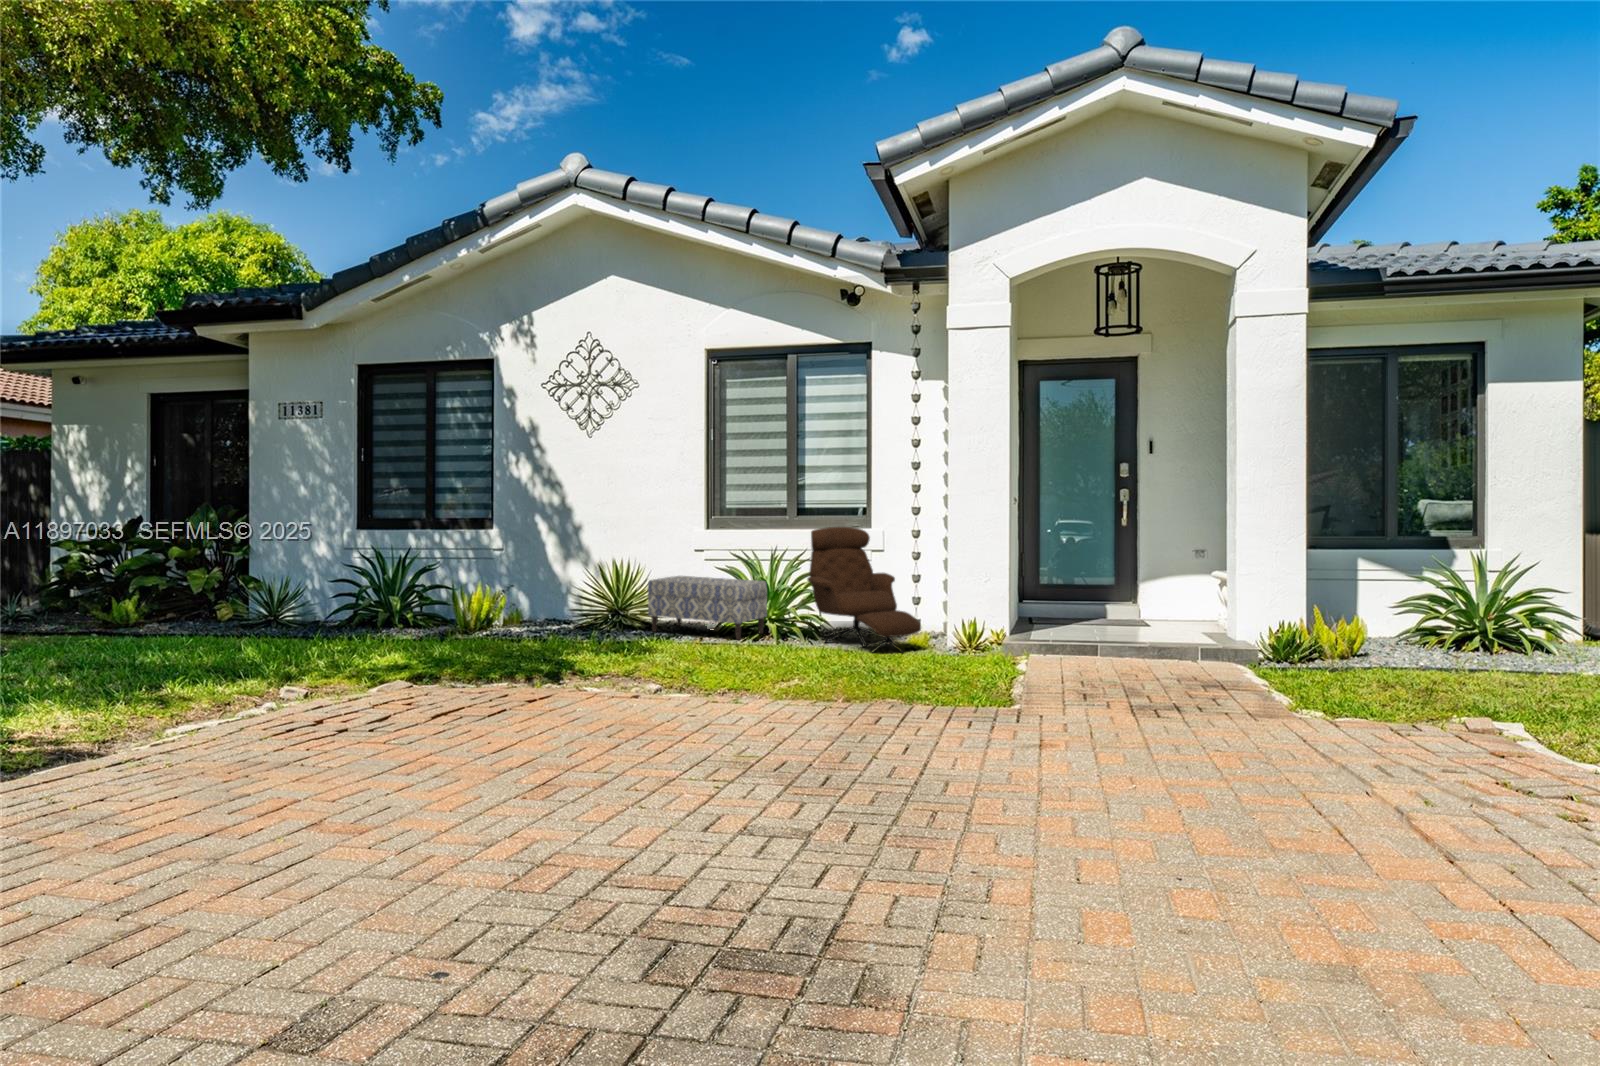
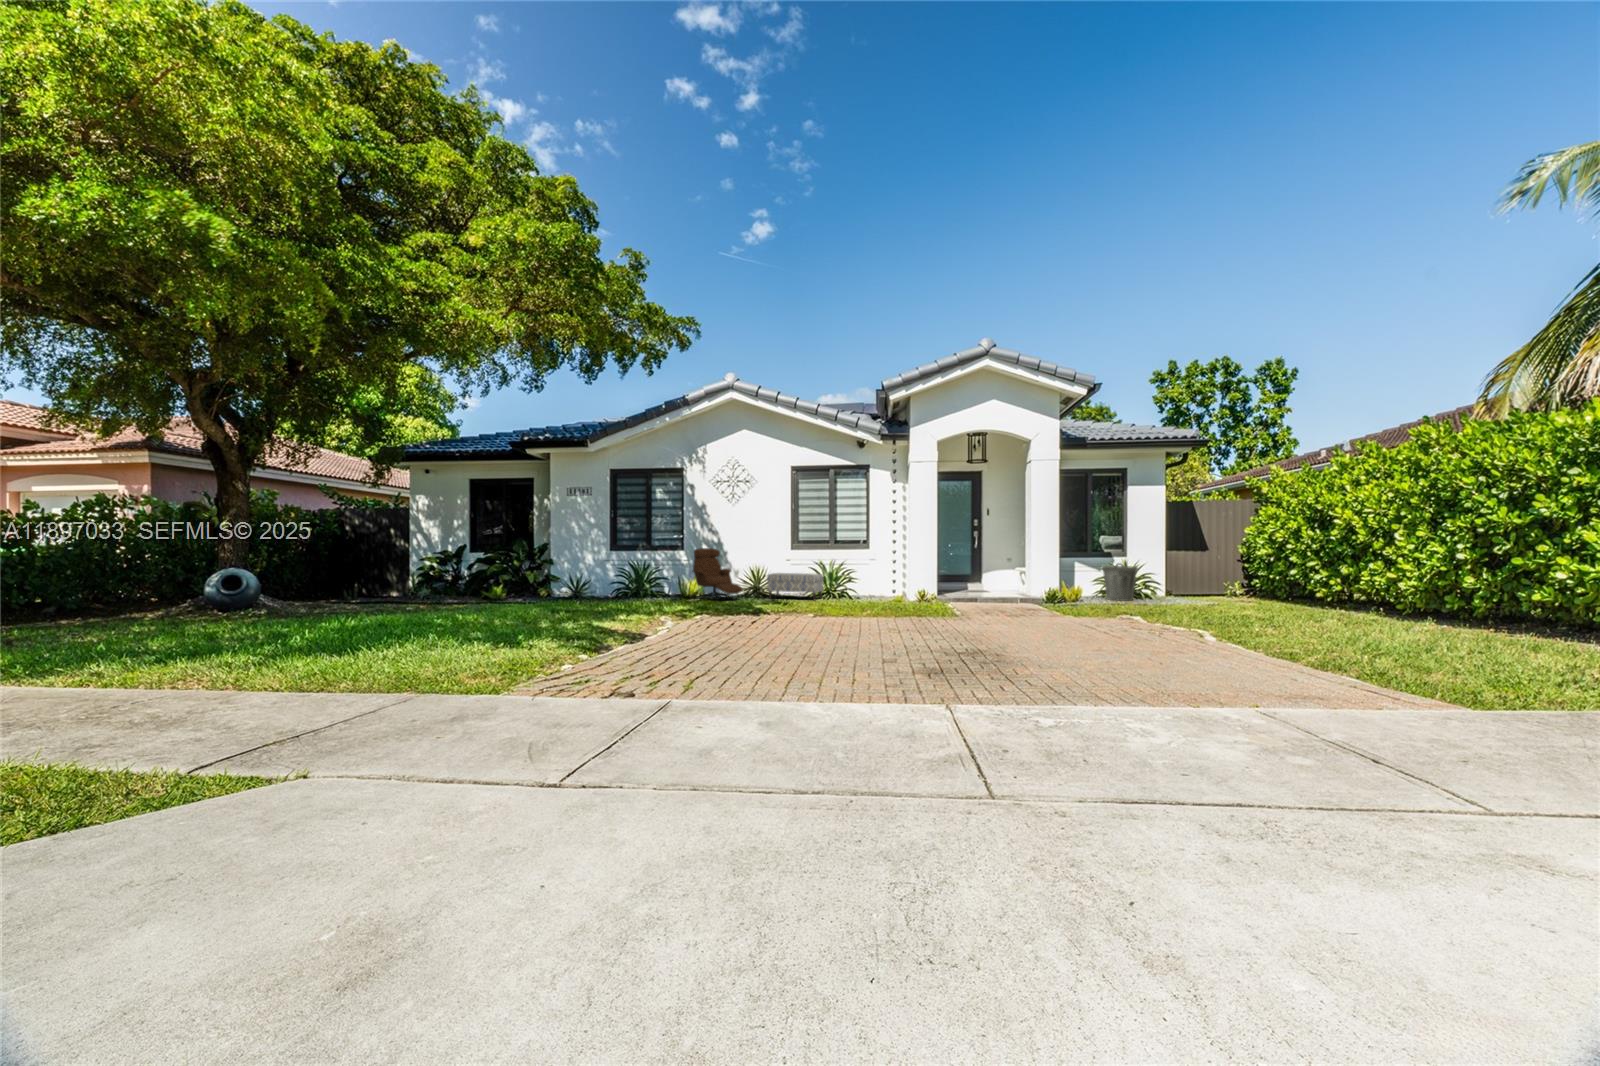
lounge chair: present [808,527,921,653] -> present [693,548,743,599]
trash can: none [1419,567,1516,658] -> present [1102,563,1138,601]

